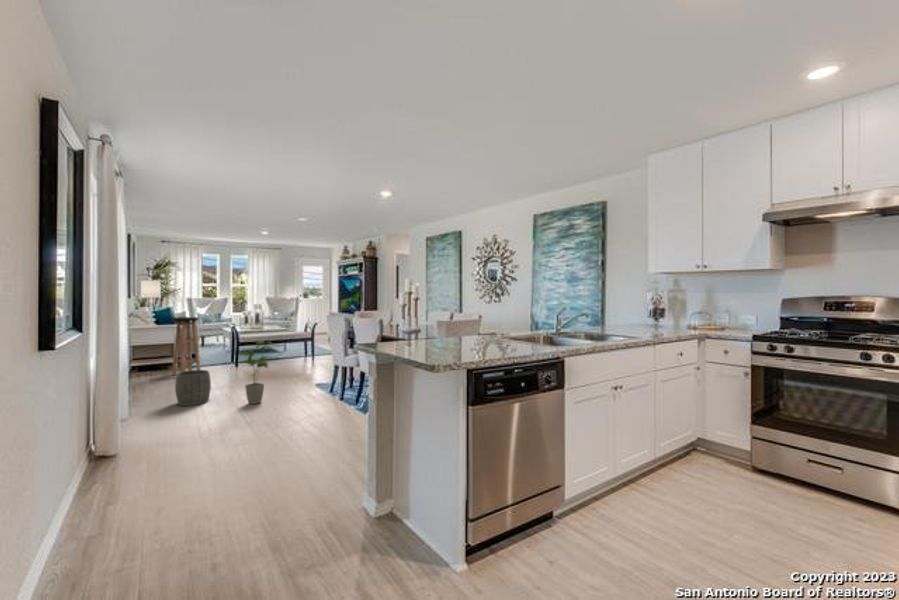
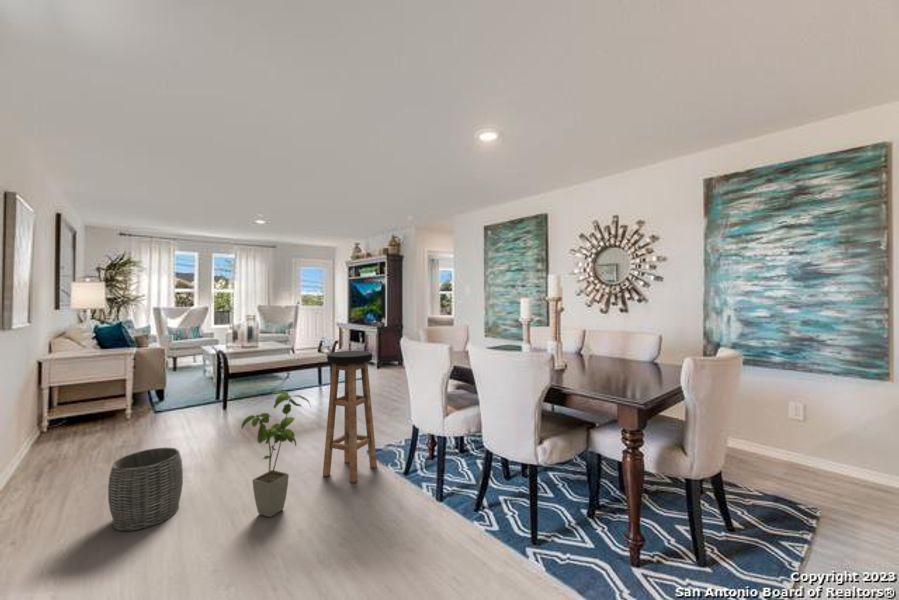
bar stool: present [172,317,200,375] -> present [323,351,377,483]

